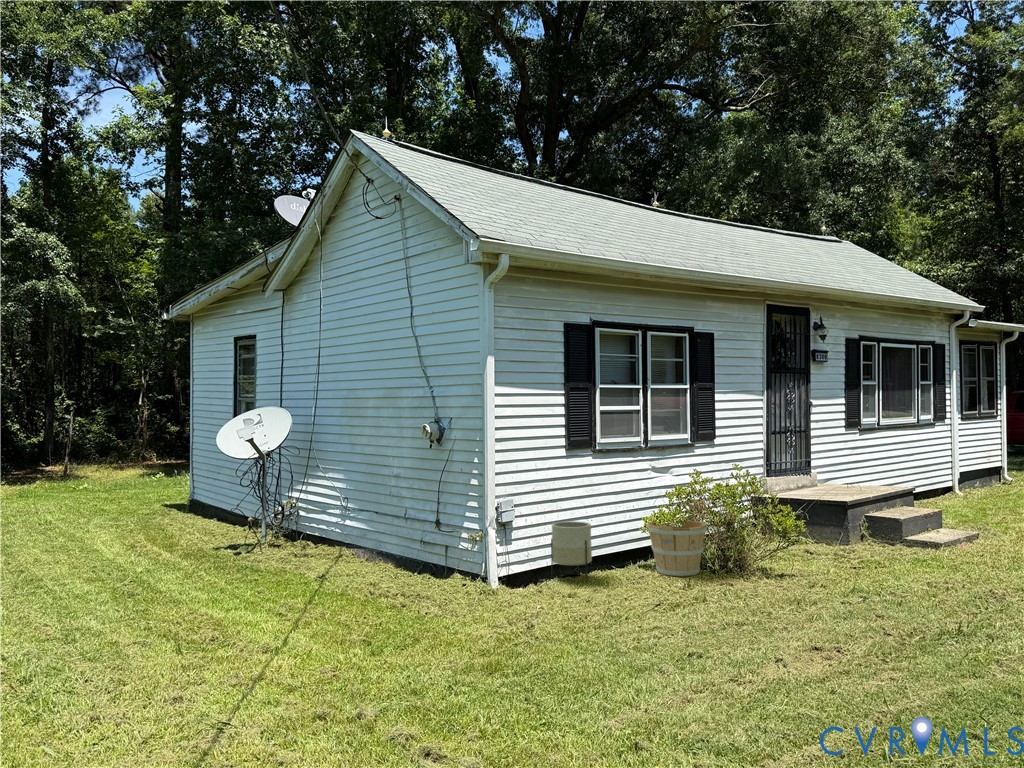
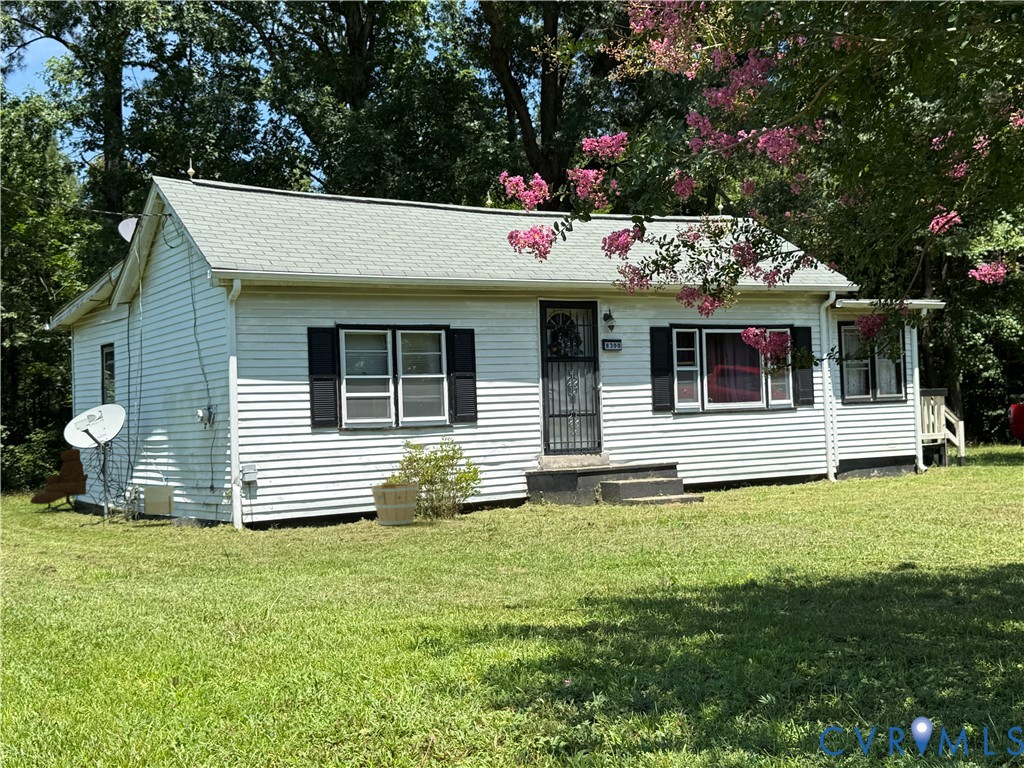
lounge chair: none [151,447,220,521] -> present [30,449,88,513]
planter: present [551,521,592,581] -> present [144,486,174,524]

